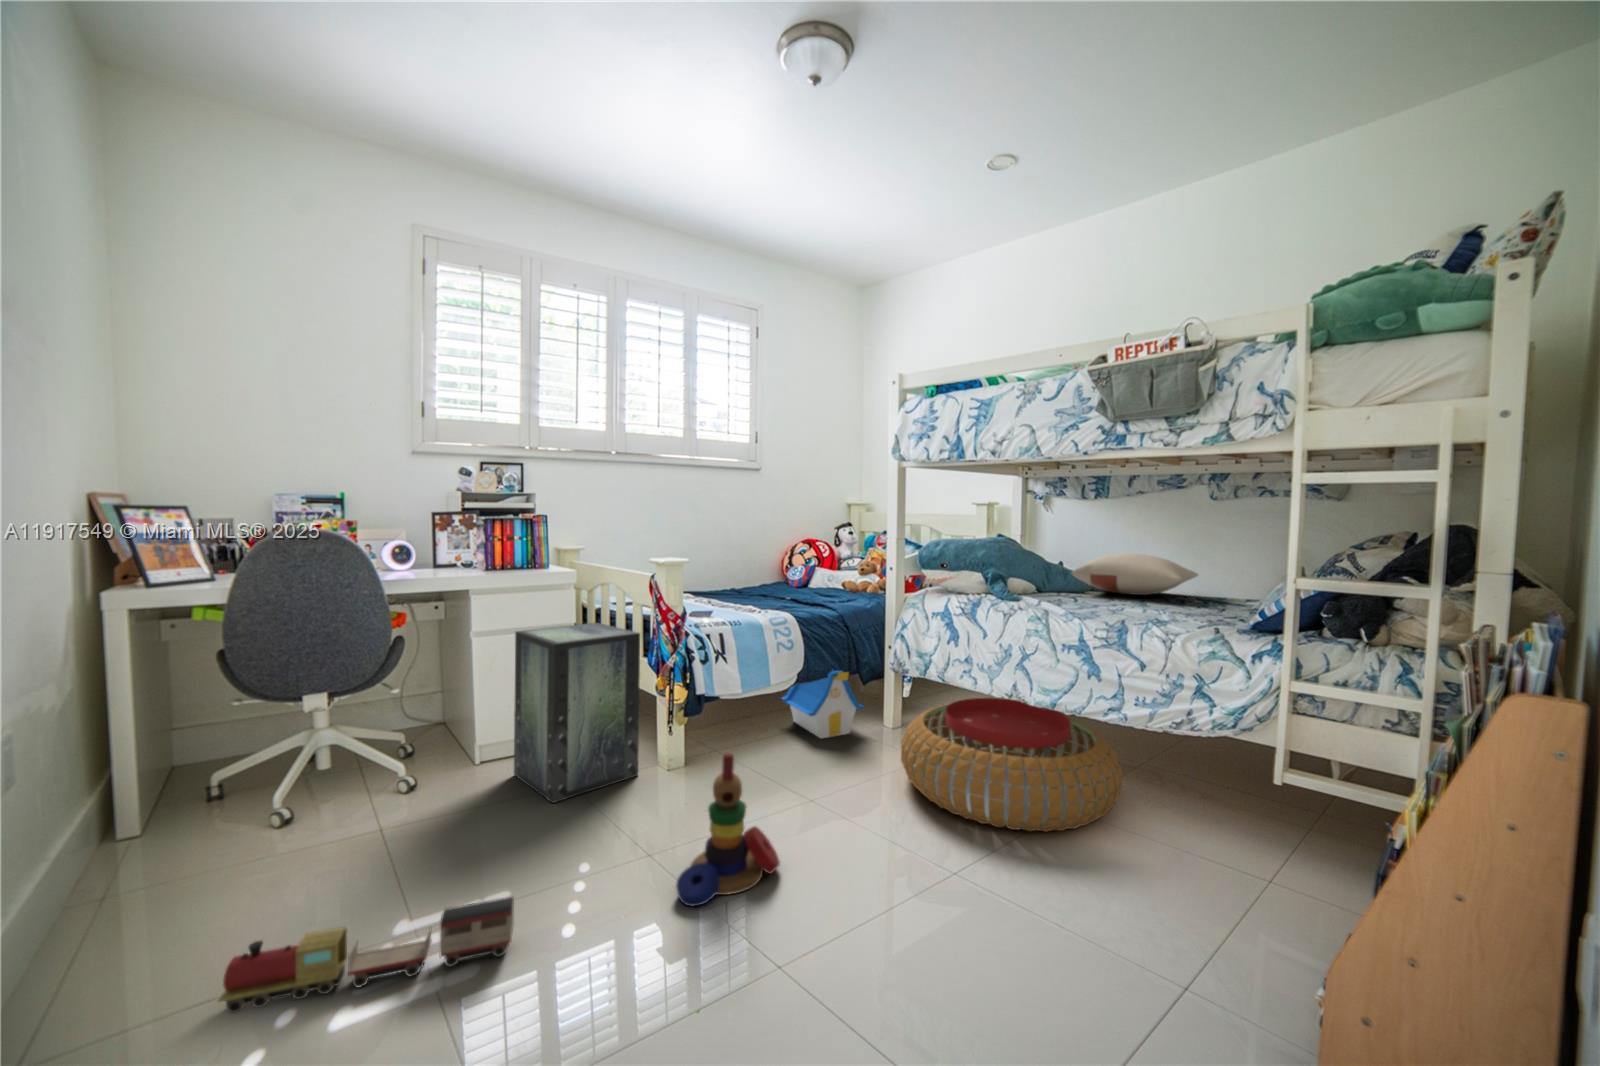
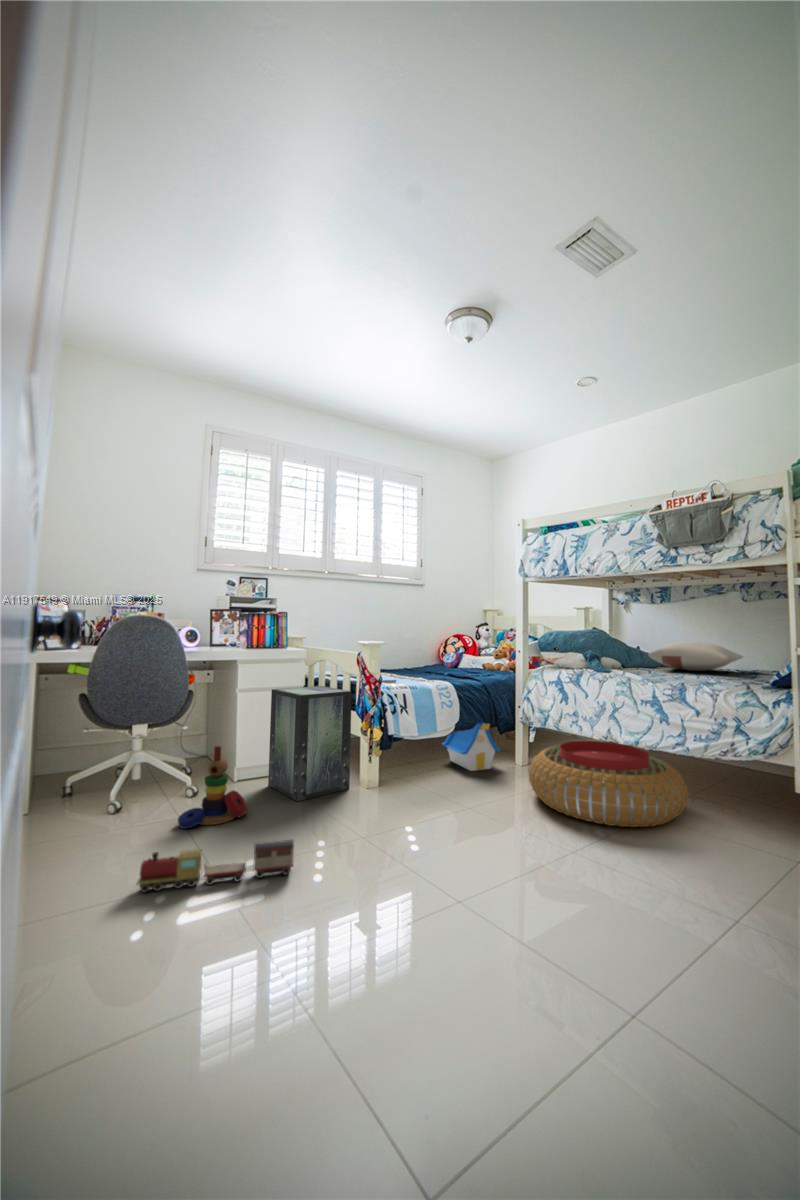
stacking toy: present [676,753,780,906] -> present [178,746,247,829]

